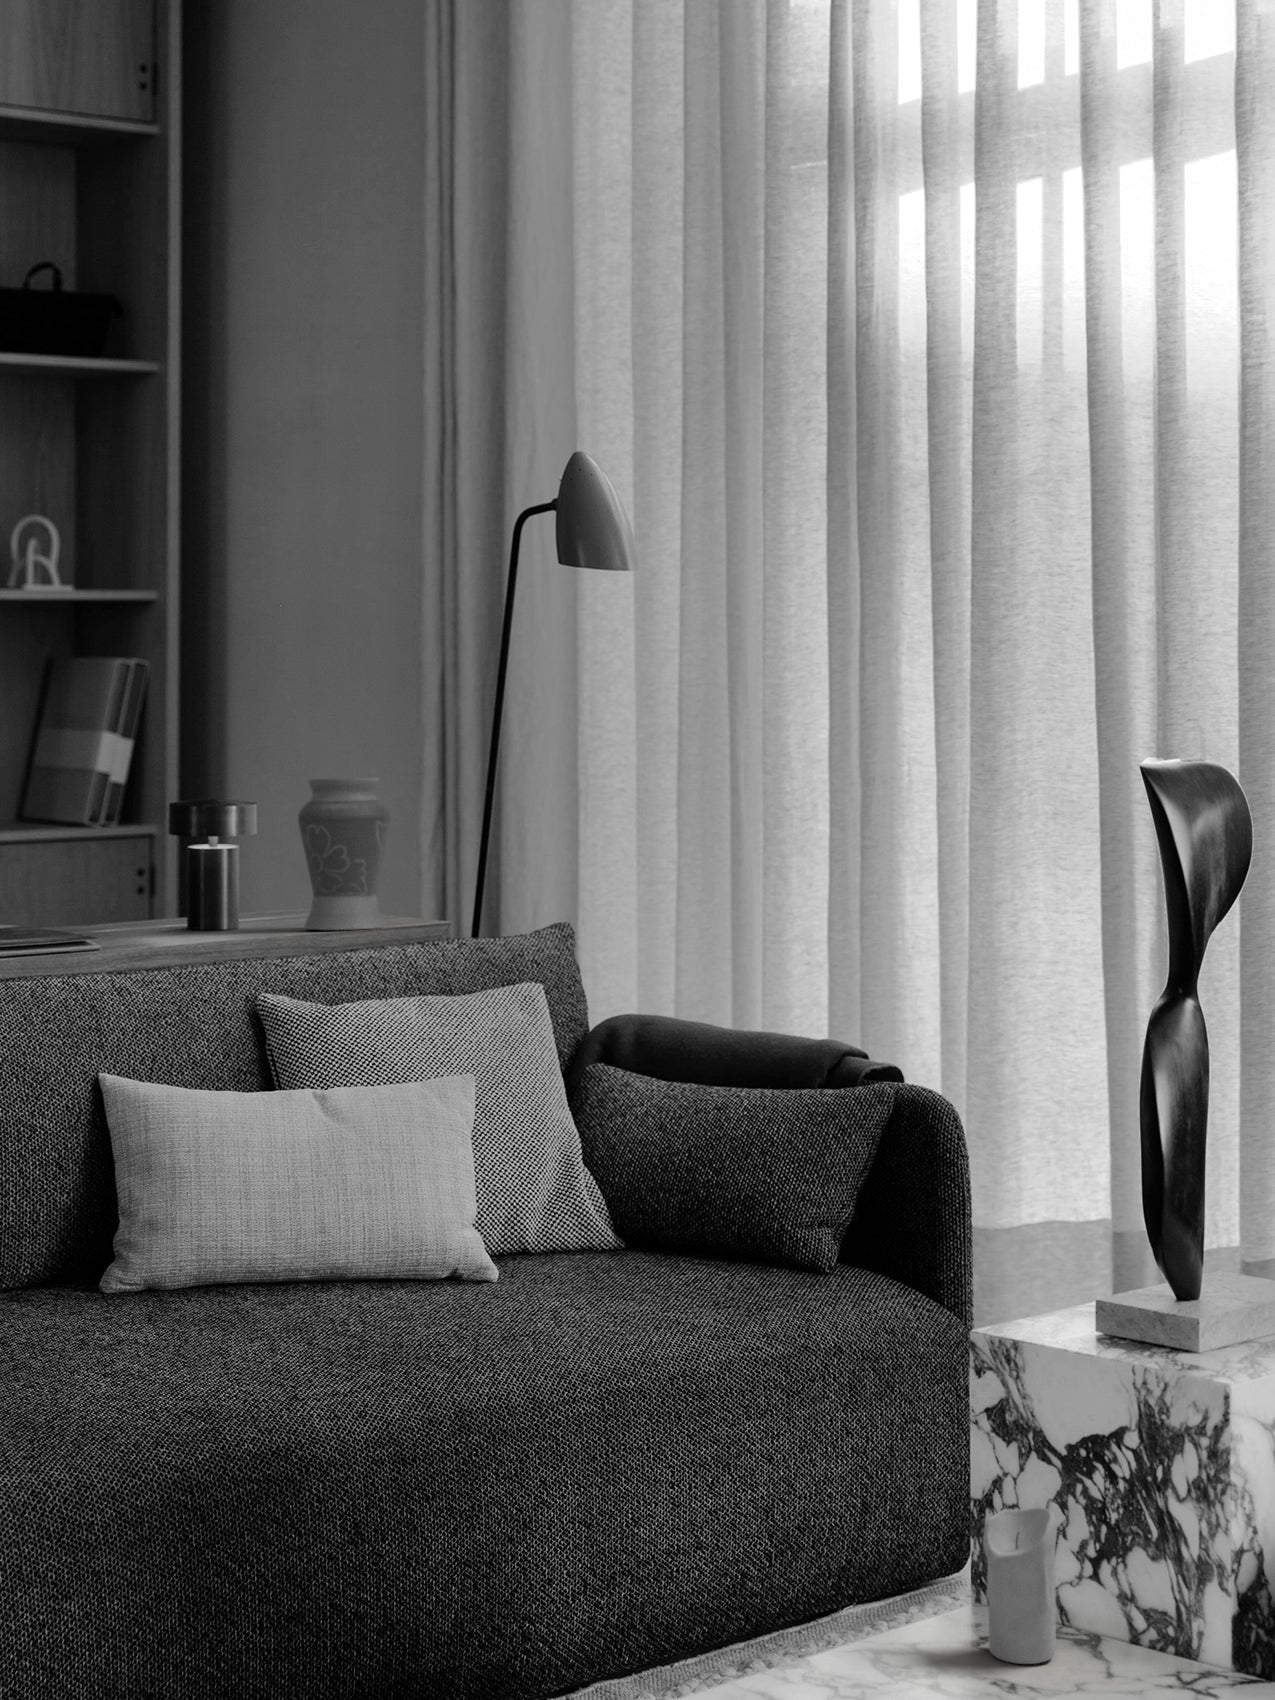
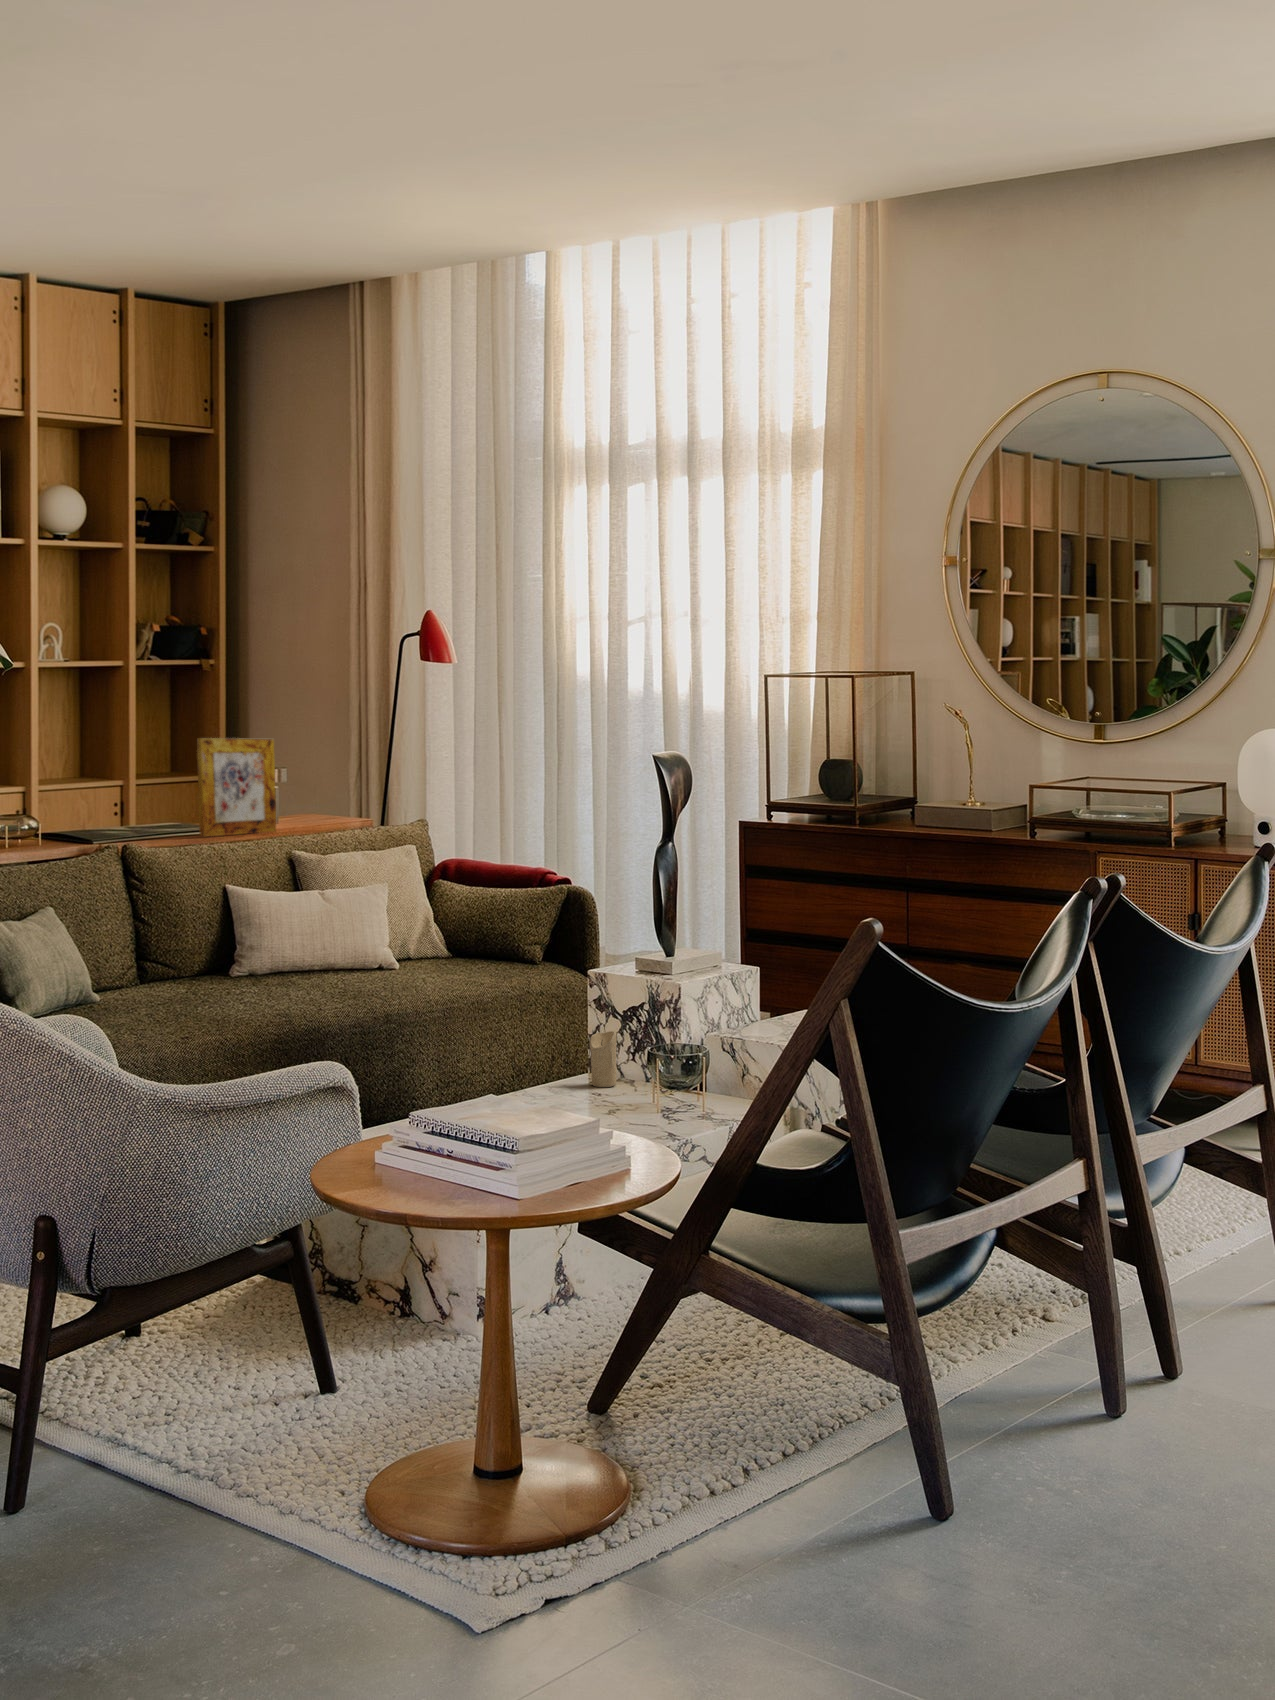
picture frame: none [68,746,241,962] -> present [197,738,276,836]
decorative vase: present [298,778,390,930] -> none [297,752,341,822]

